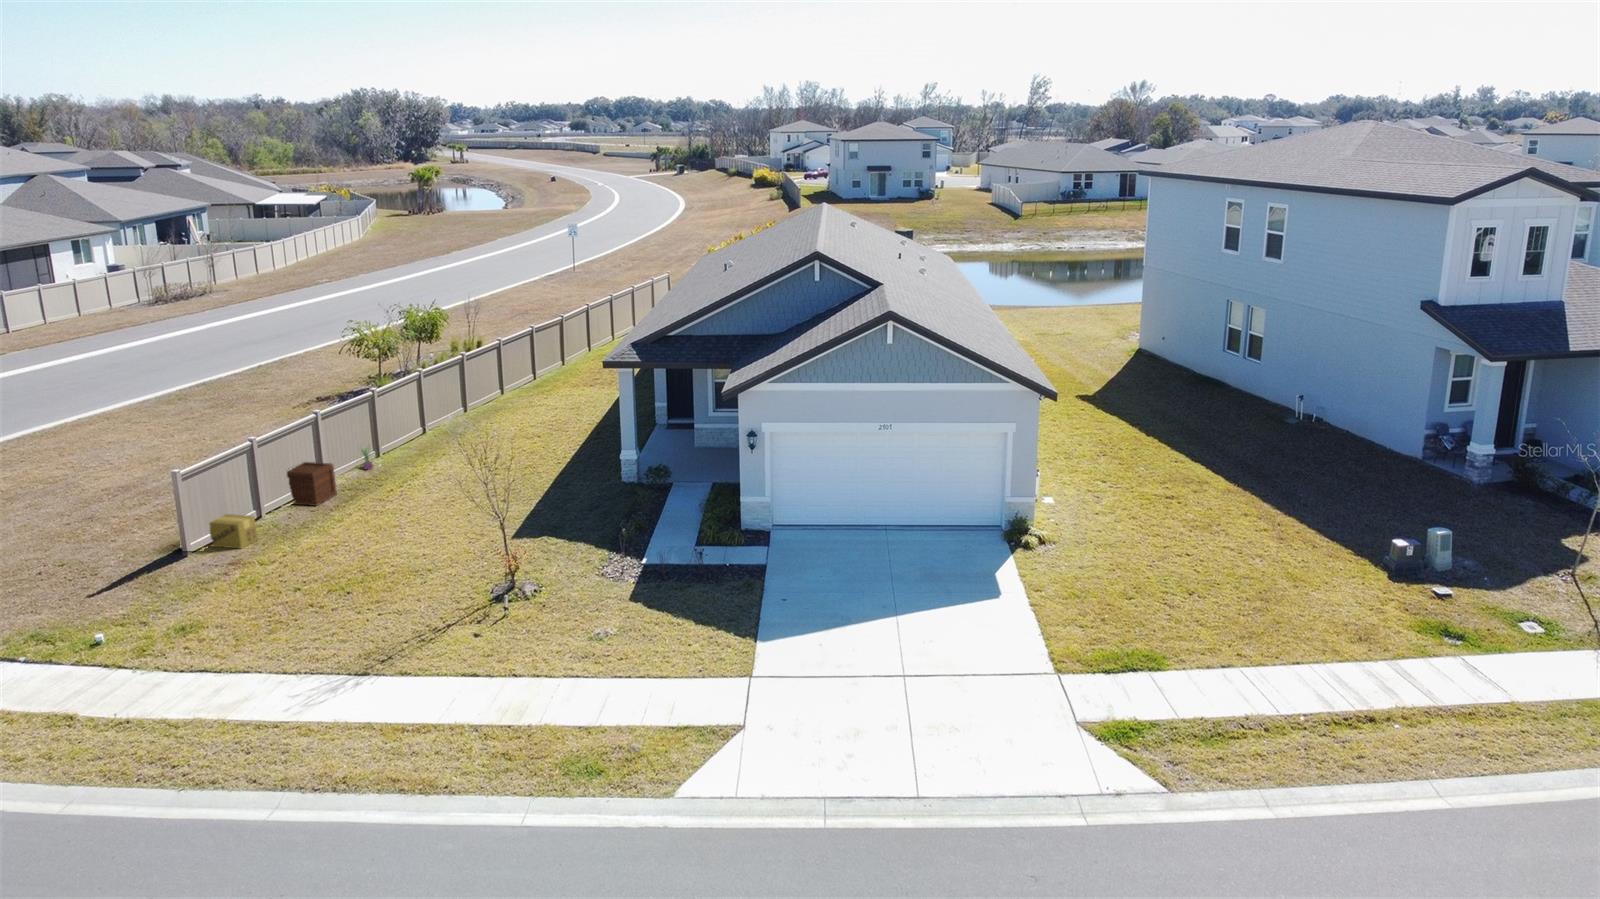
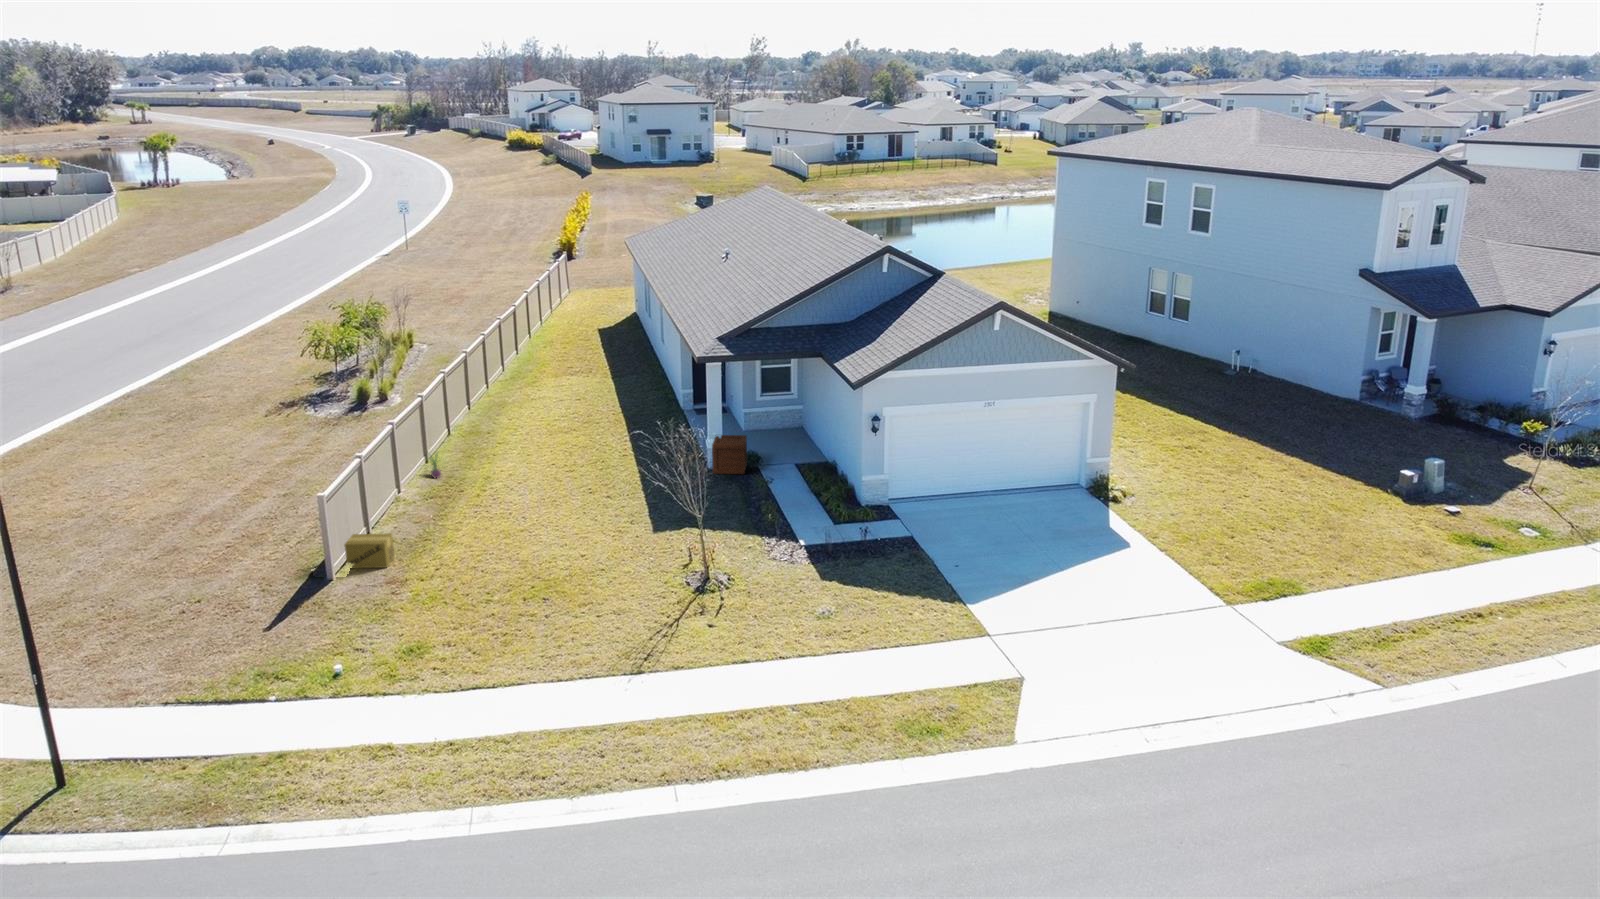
wooden crate: present [287,462,337,506] -> present [712,435,747,474]

